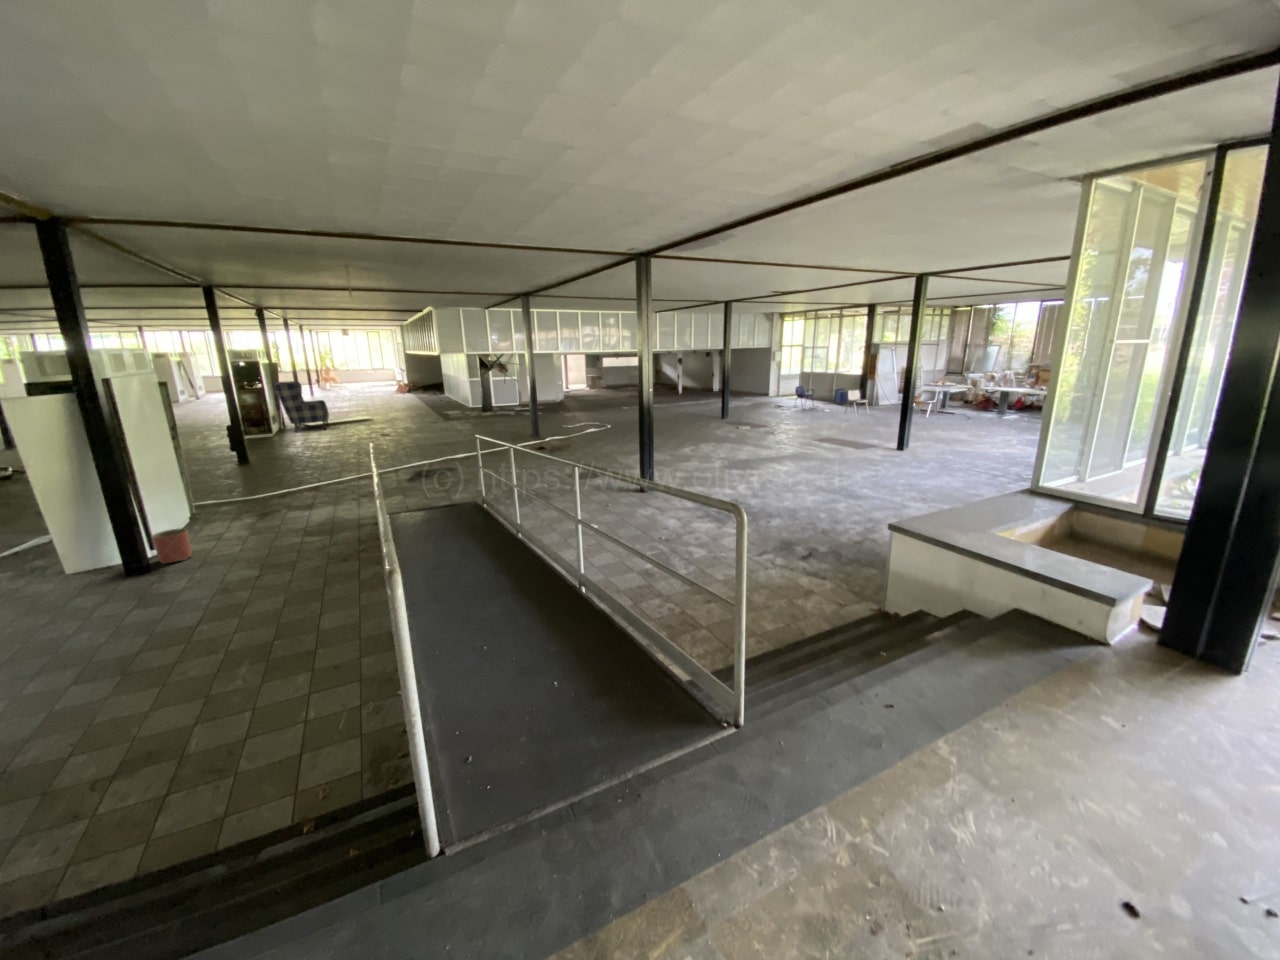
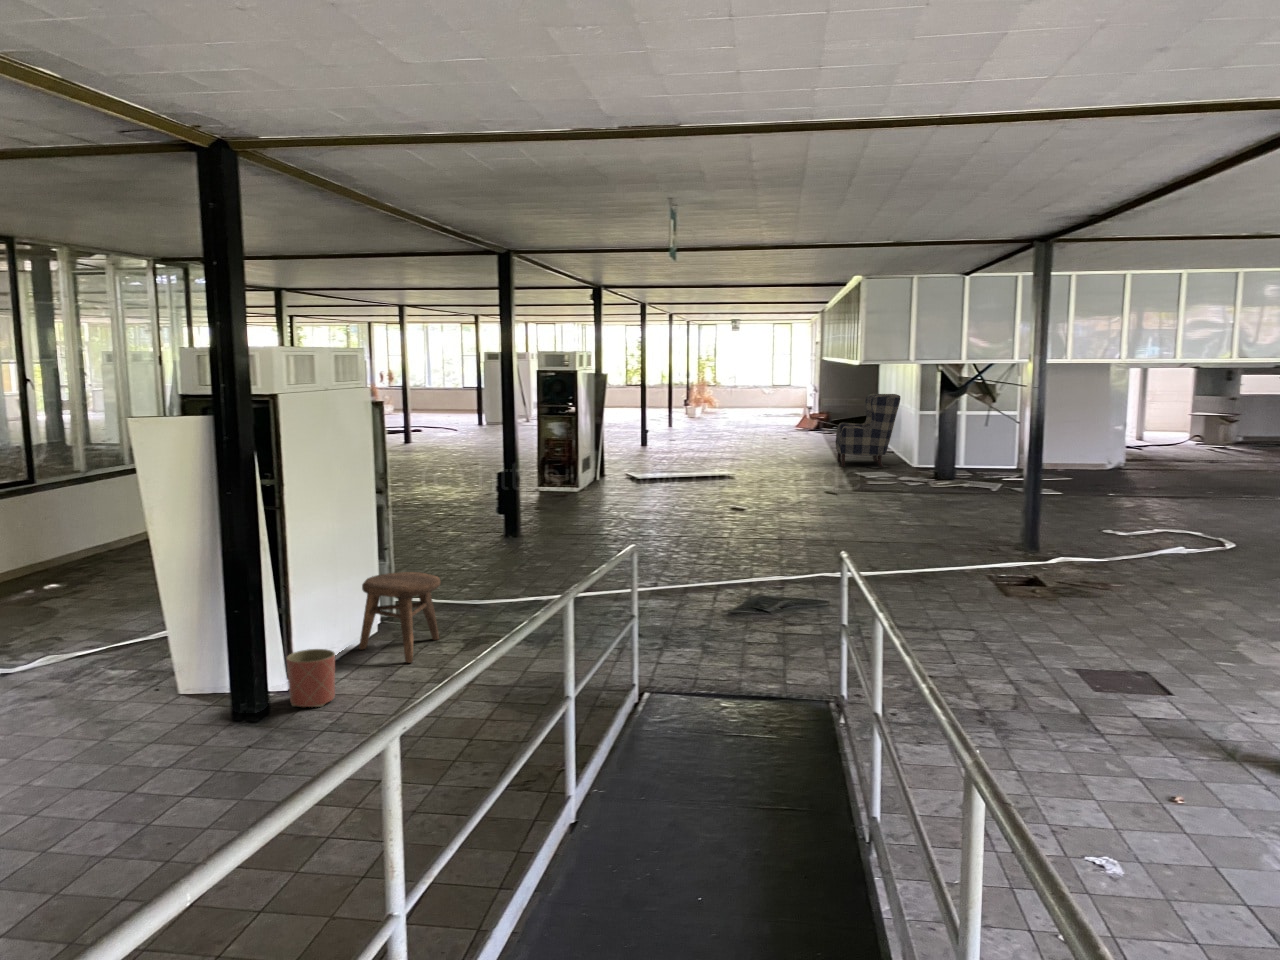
chair: present [273,381,329,432] -> present [836,394,900,467]
stool: none [182,481,241,531] -> present [359,572,441,663]

